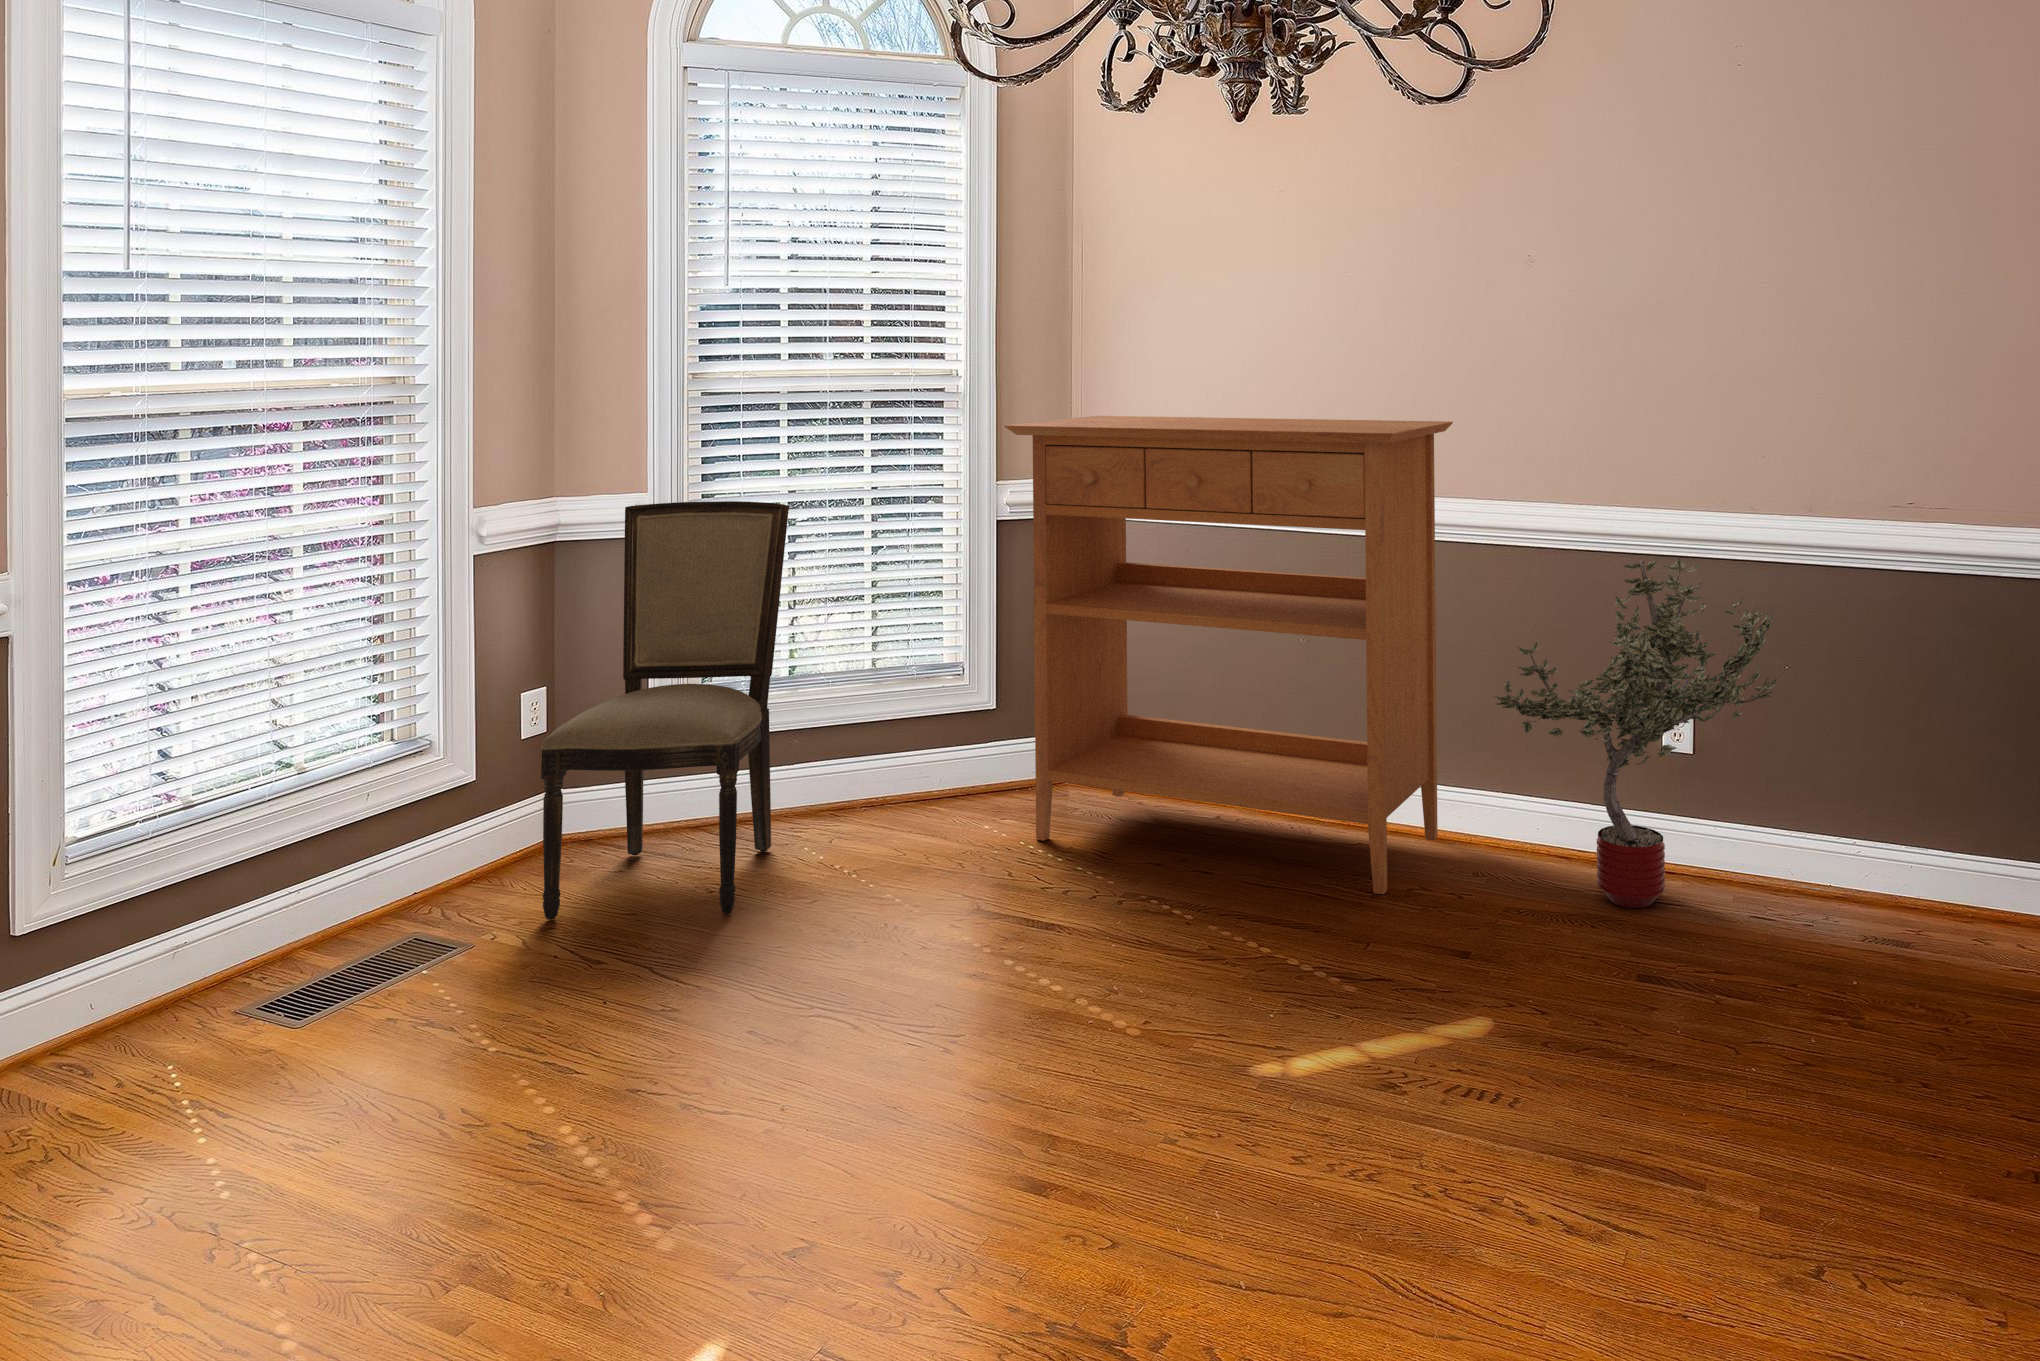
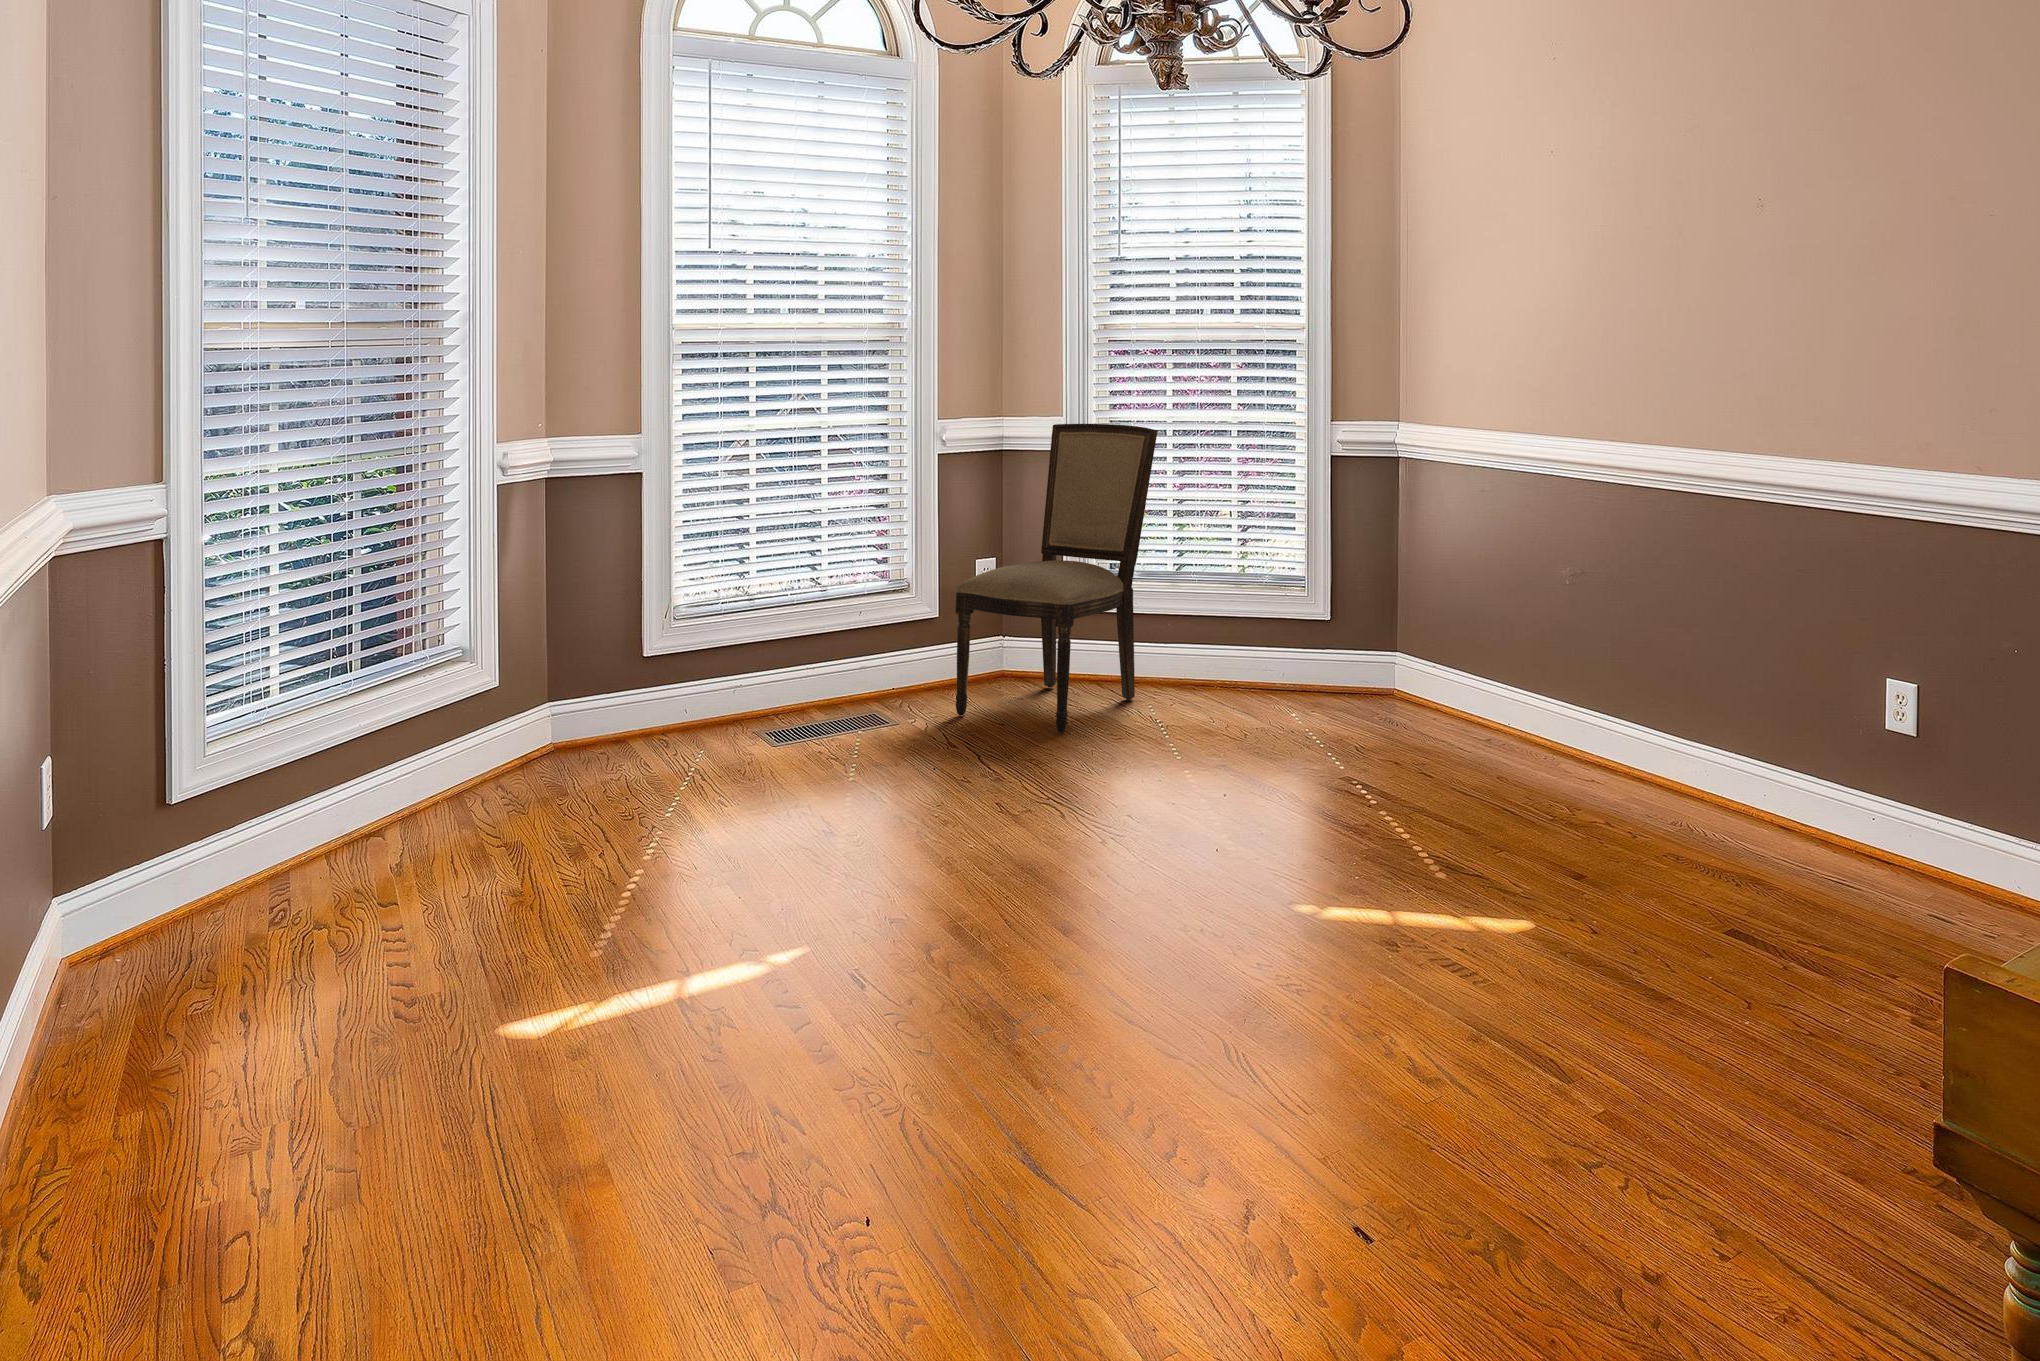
console table: present [1005,416,1453,894] -> none [1297,368,1675,818]
potted tree: present [1493,557,1777,908] -> none [1669,522,1921,880]

